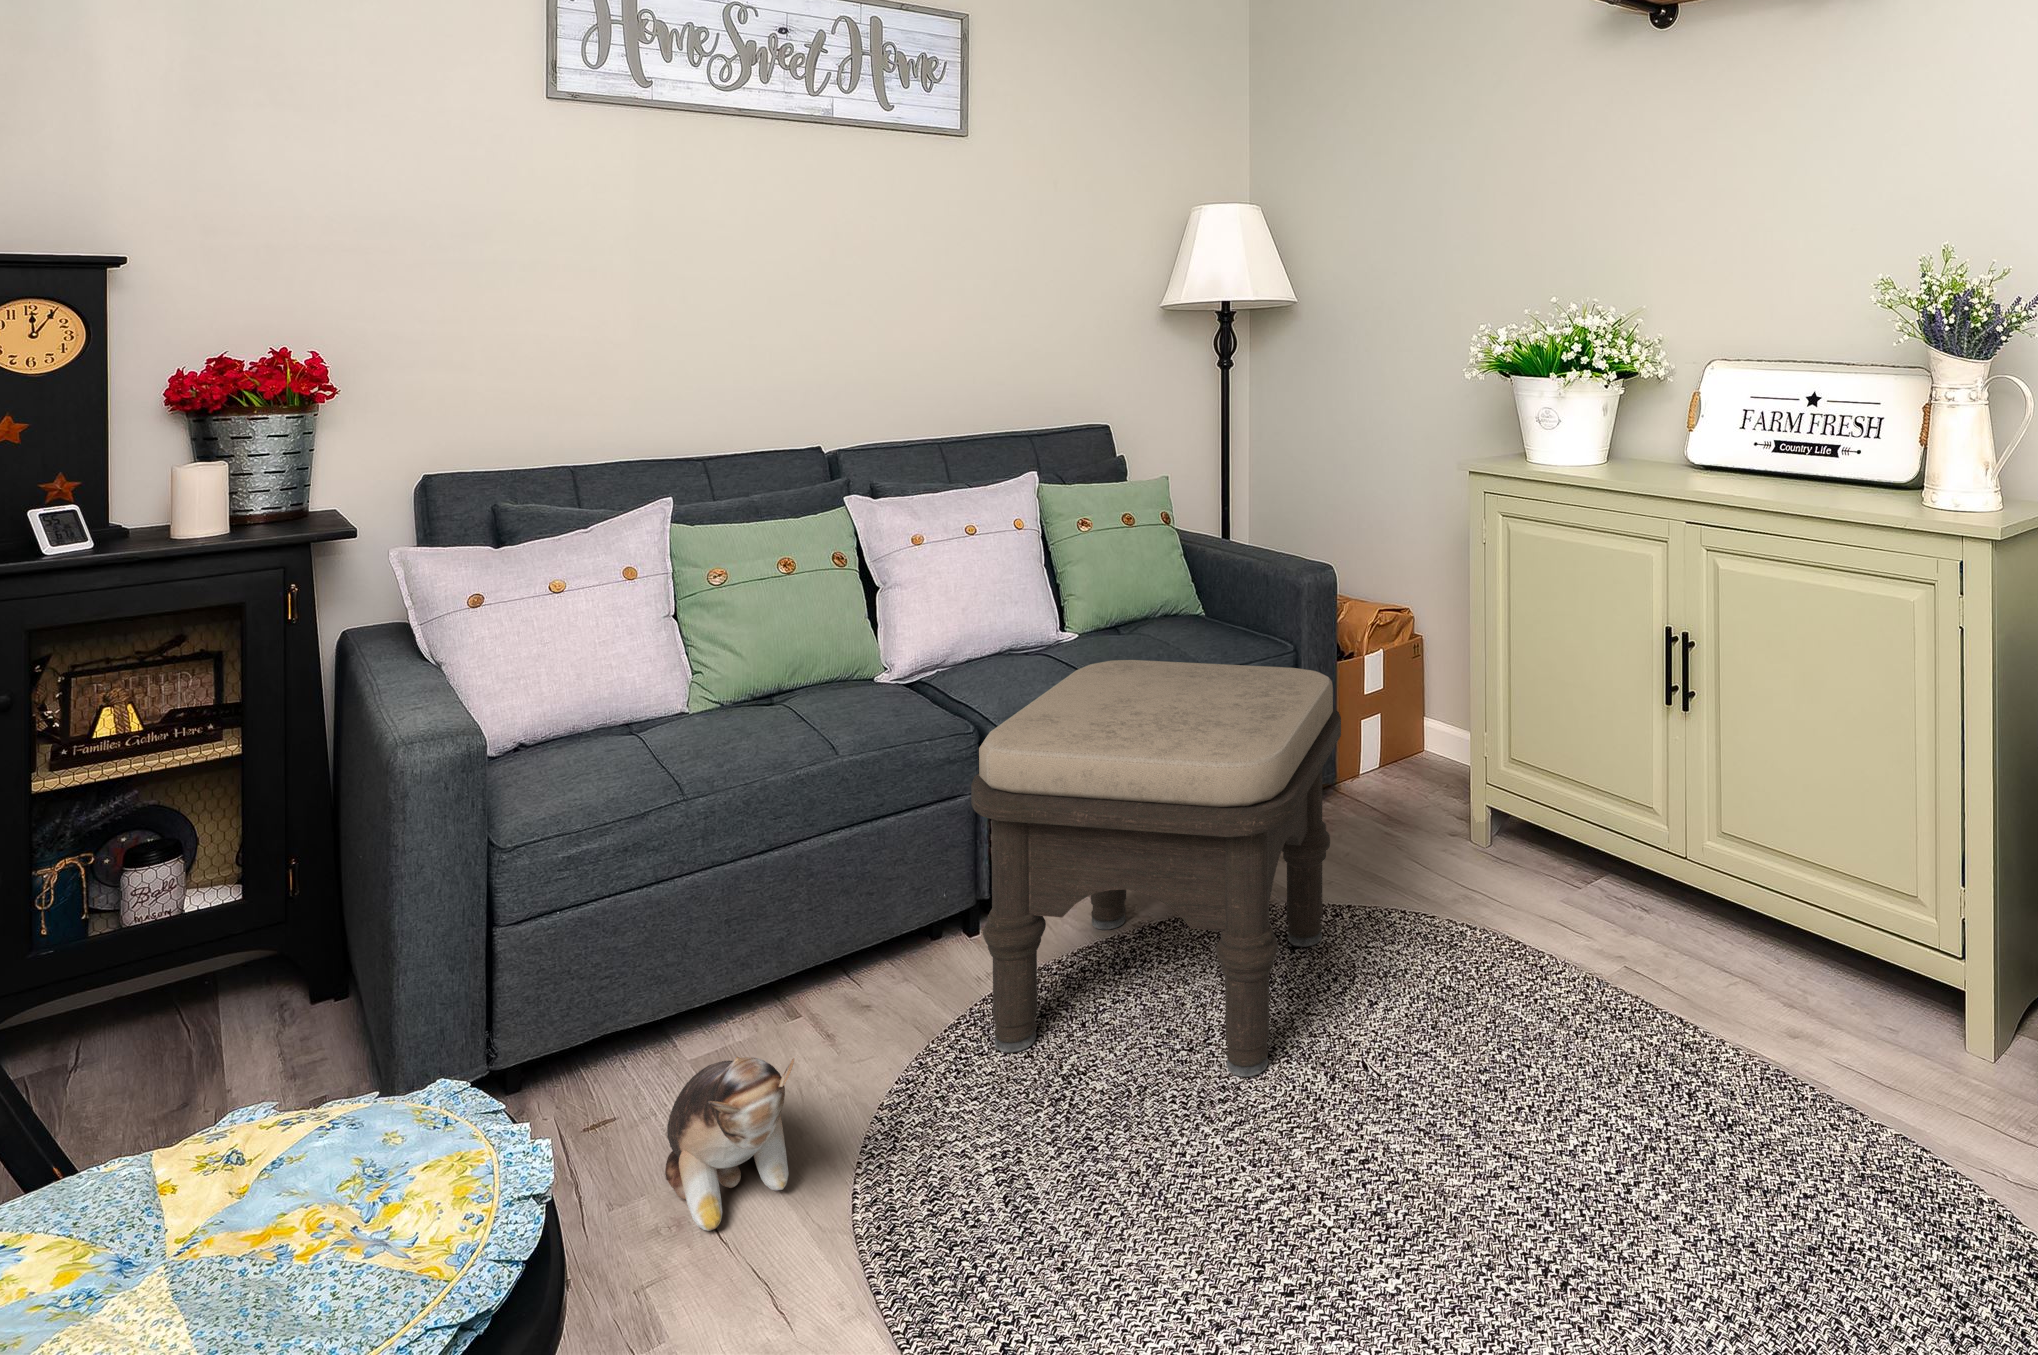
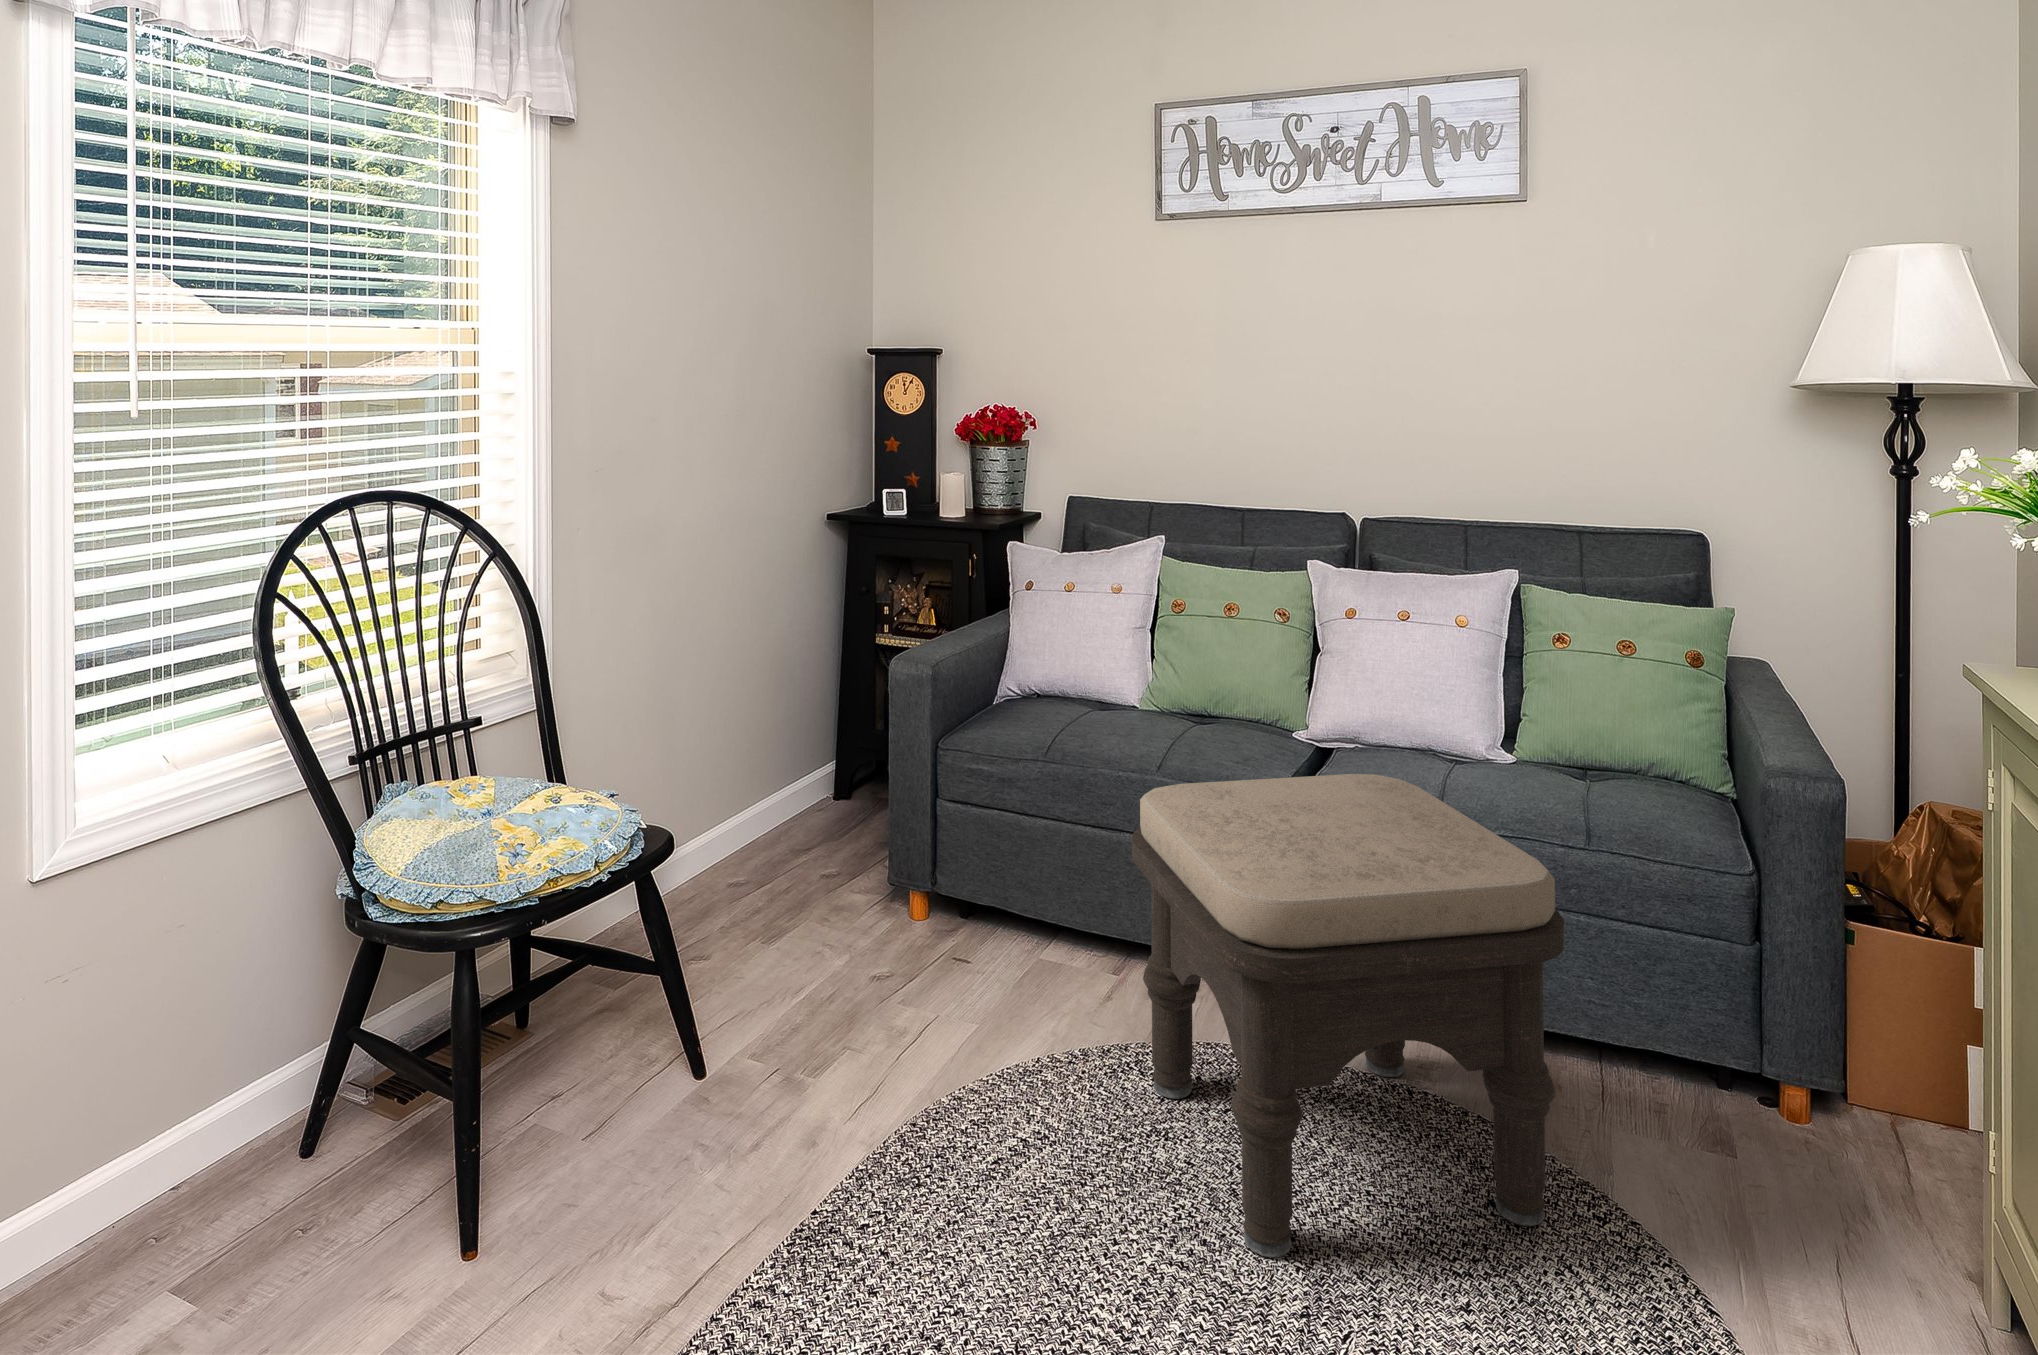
plush toy: present [665,1057,794,1231] -> none [869,933,988,1056]

